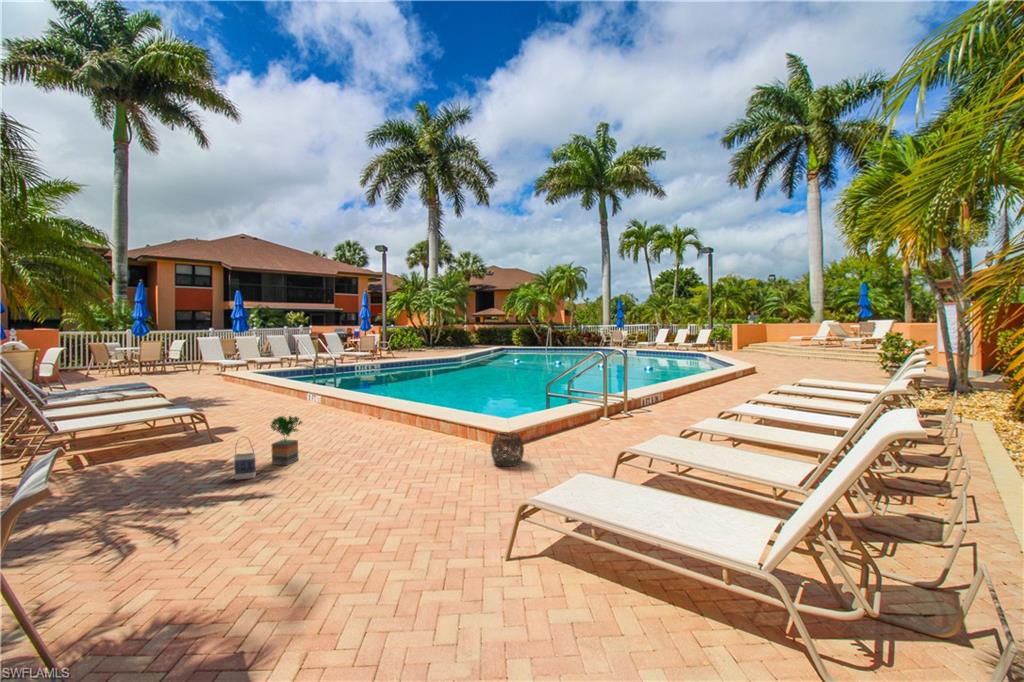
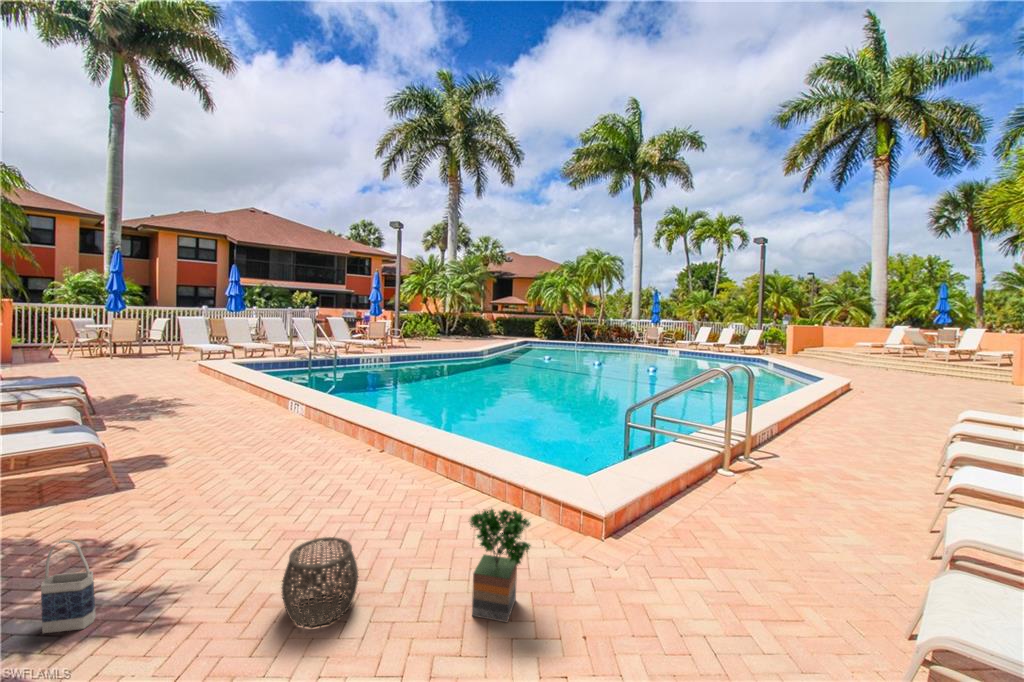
potted tree: present [270,416,302,465] -> present [470,509,531,622]
woven basket: present [491,432,524,467] -> present [281,537,358,627]

